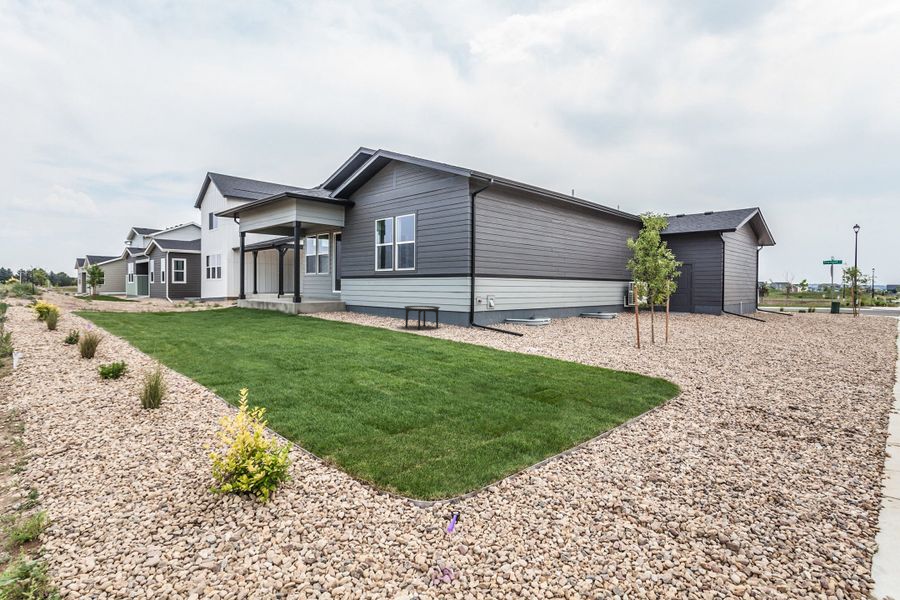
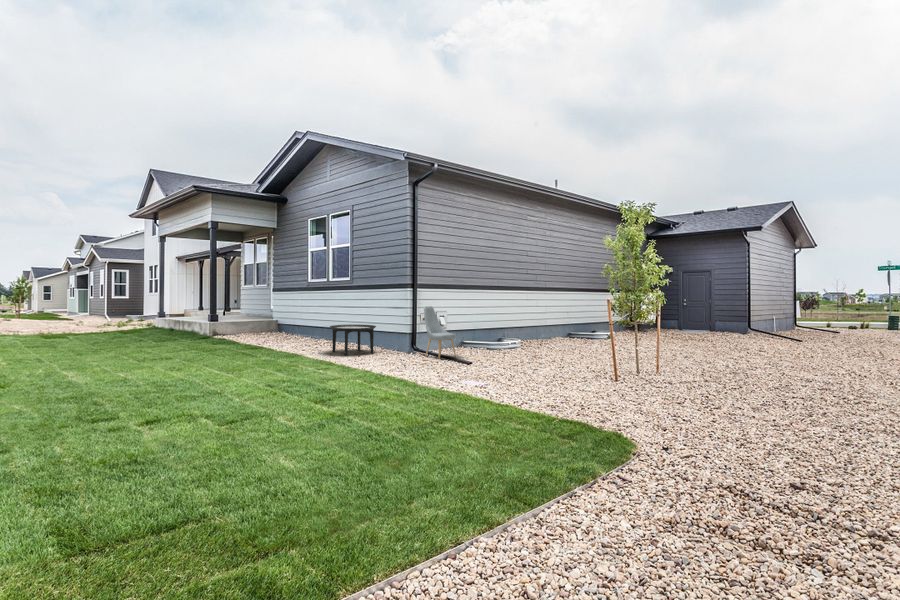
chair: none [480,292,506,333] -> present [424,306,456,359]

